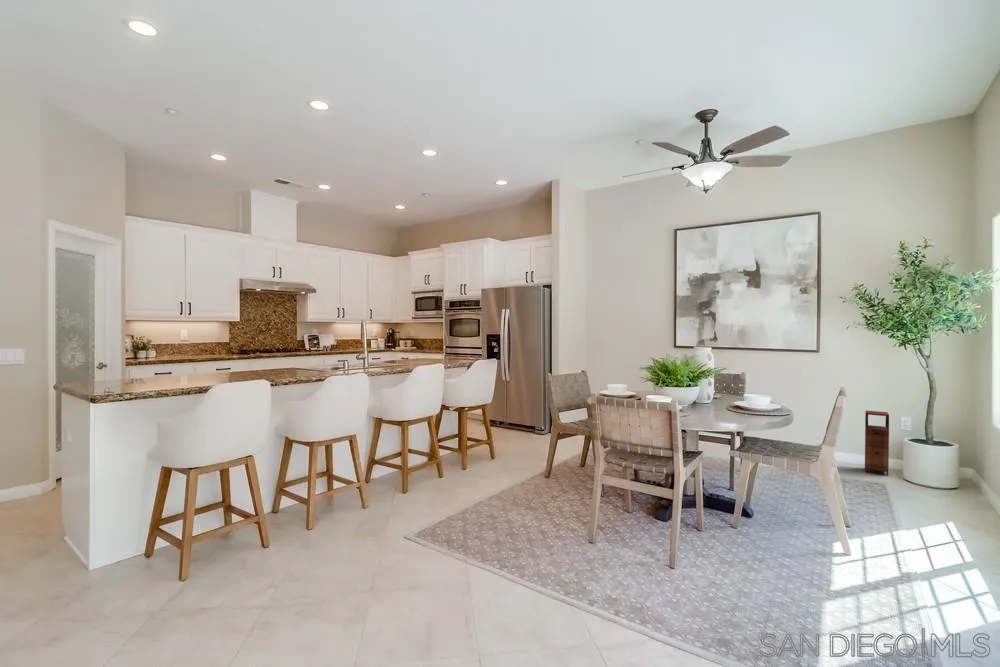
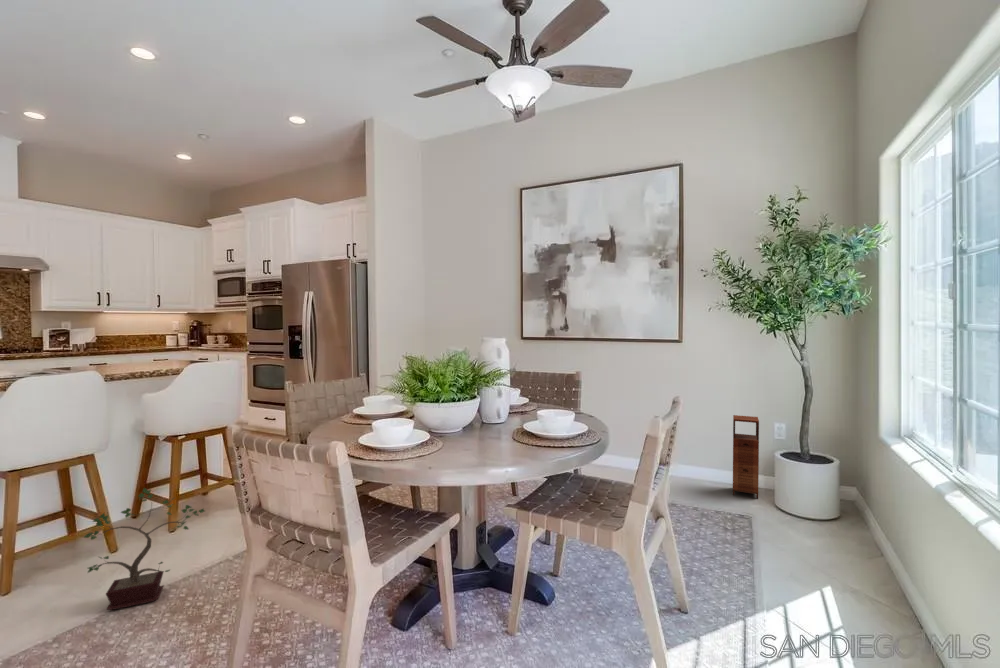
potted plant: none [467,437,527,507] -> present [84,488,204,610]

